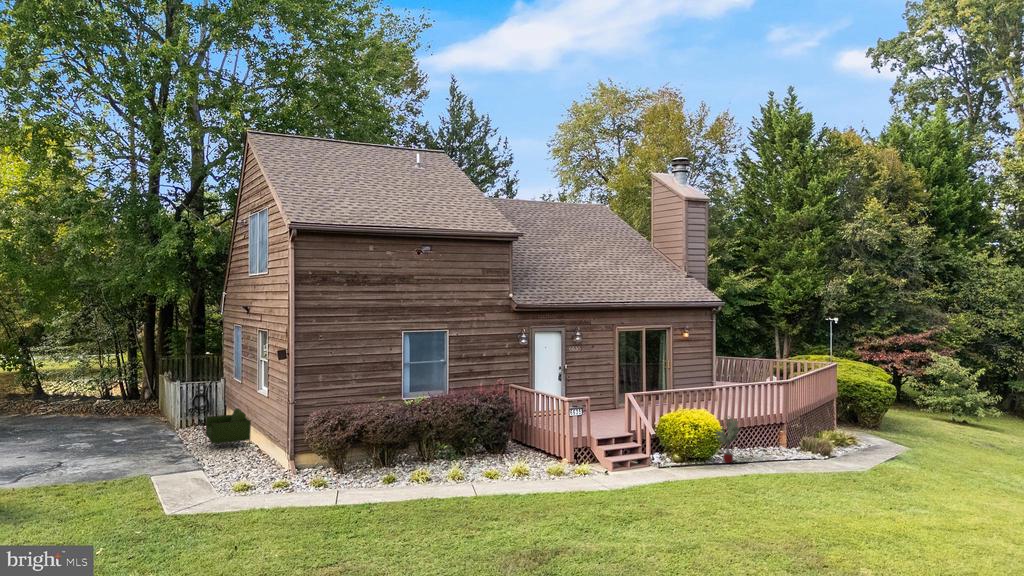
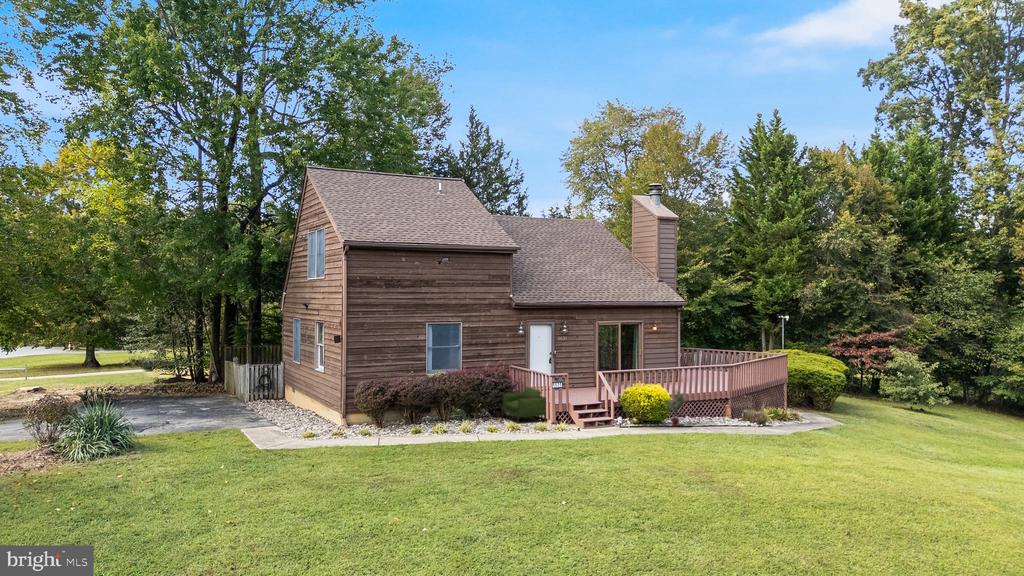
armchair: present [206,408,251,450] -> present [502,387,546,424]

